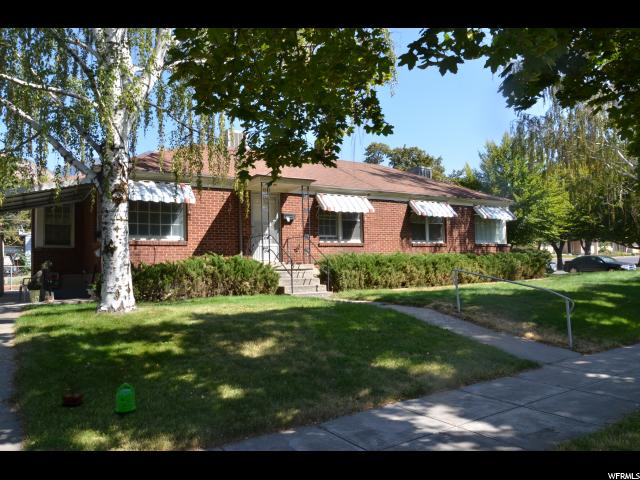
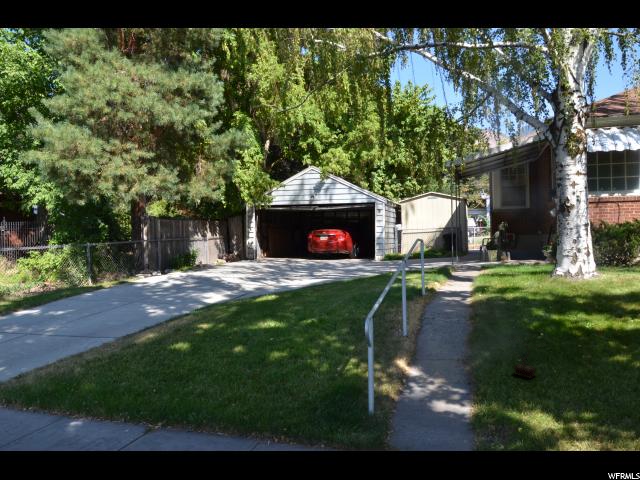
watering can: present [116,383,136,412] -> none [572,366,600,401]

